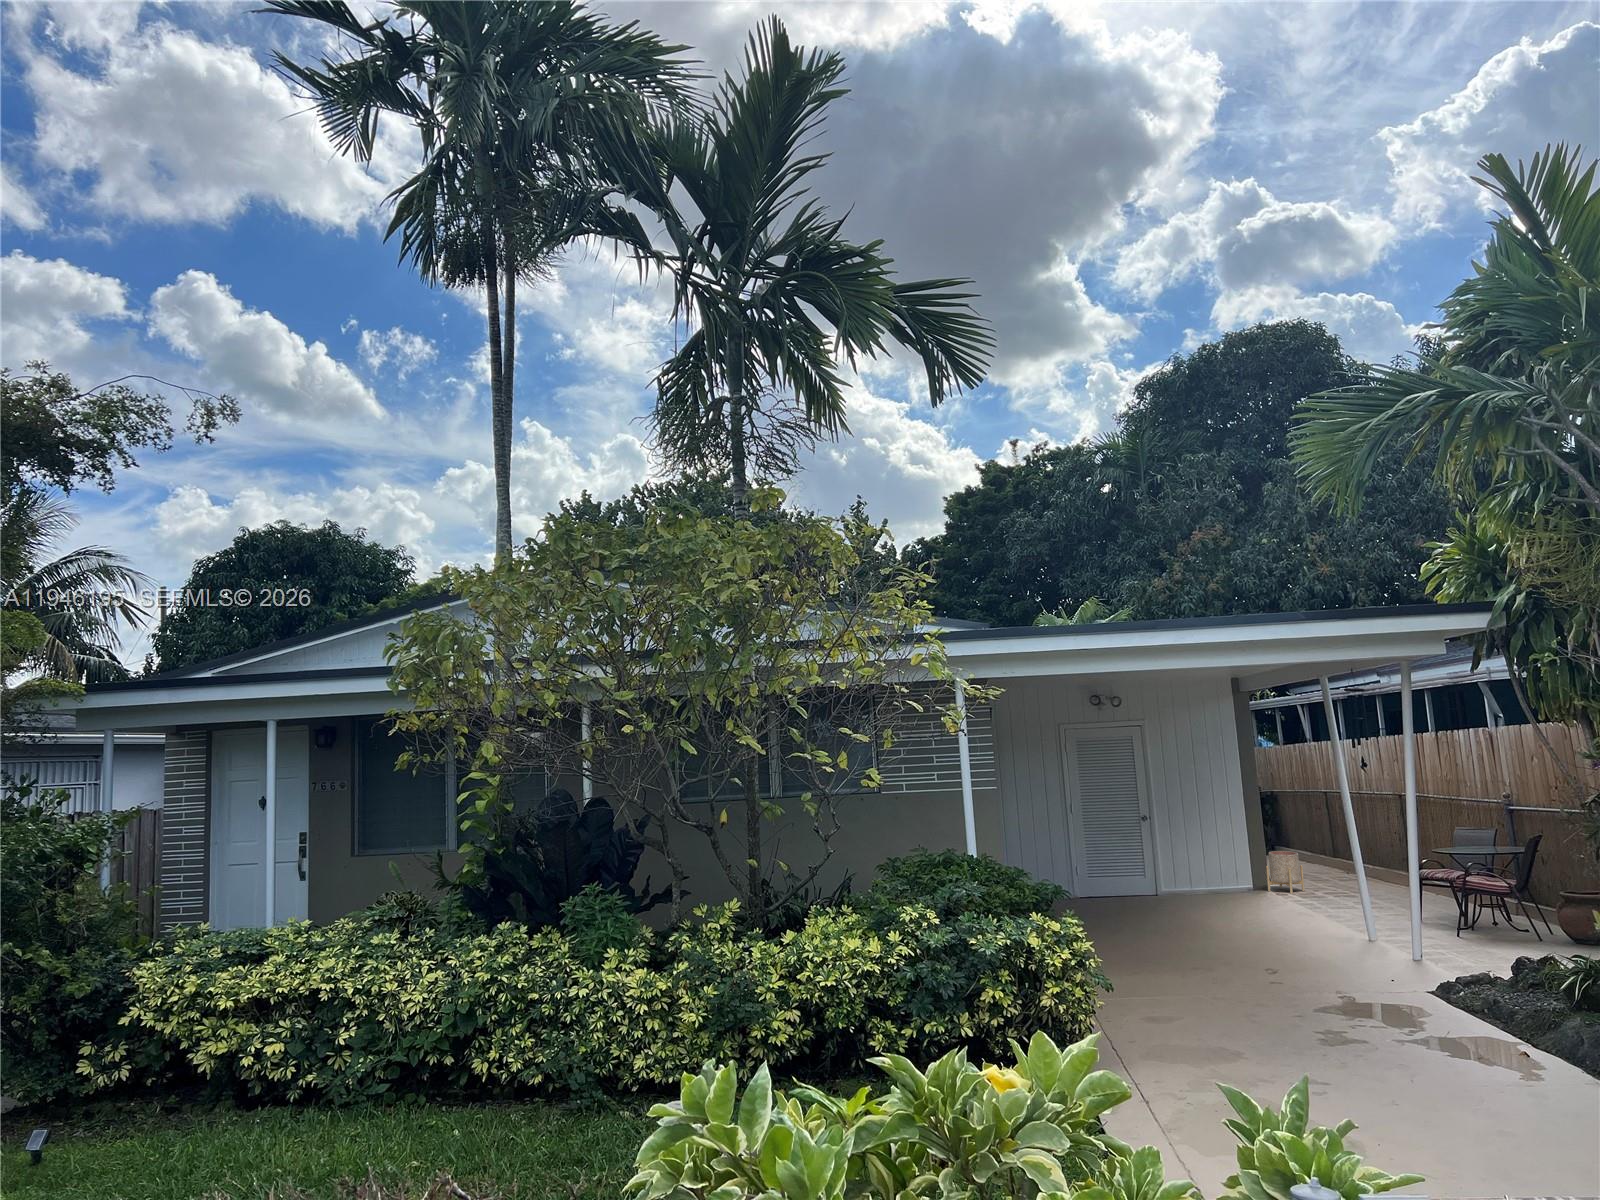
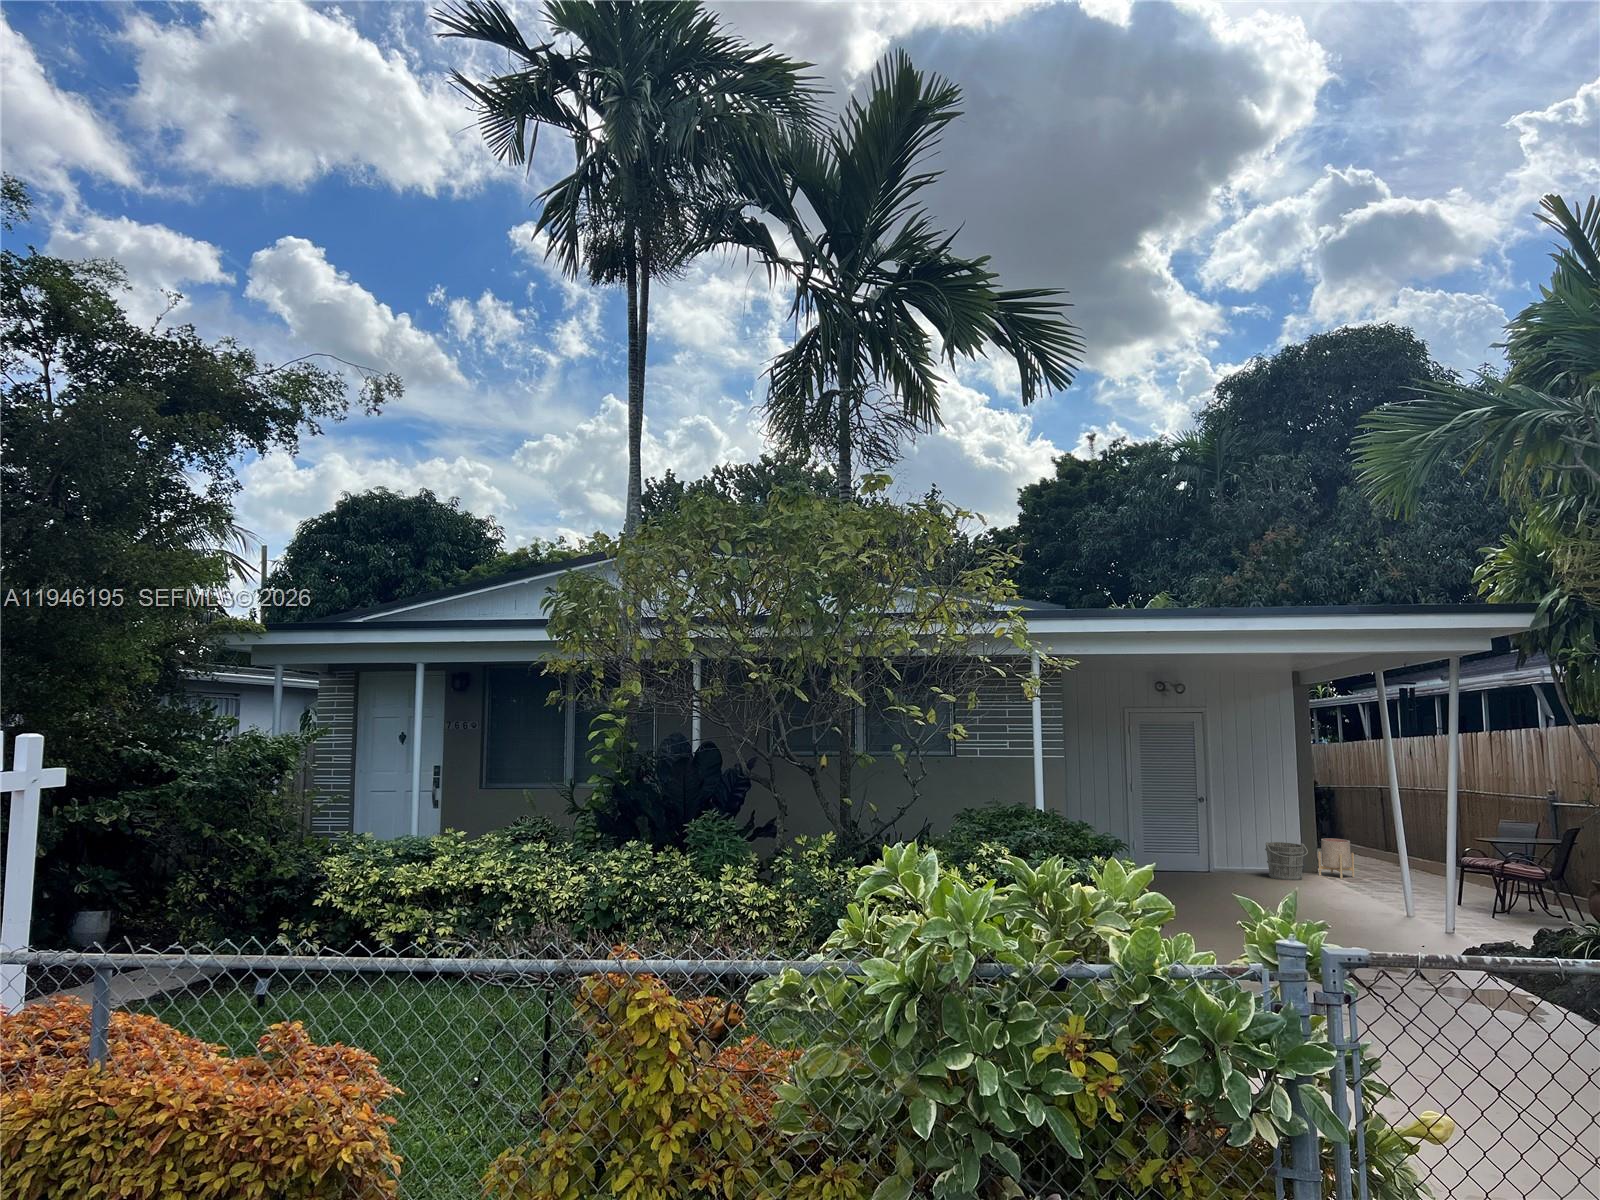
bucket: none [1212,859,1256,900] -> present [1265,842,1308,880]

